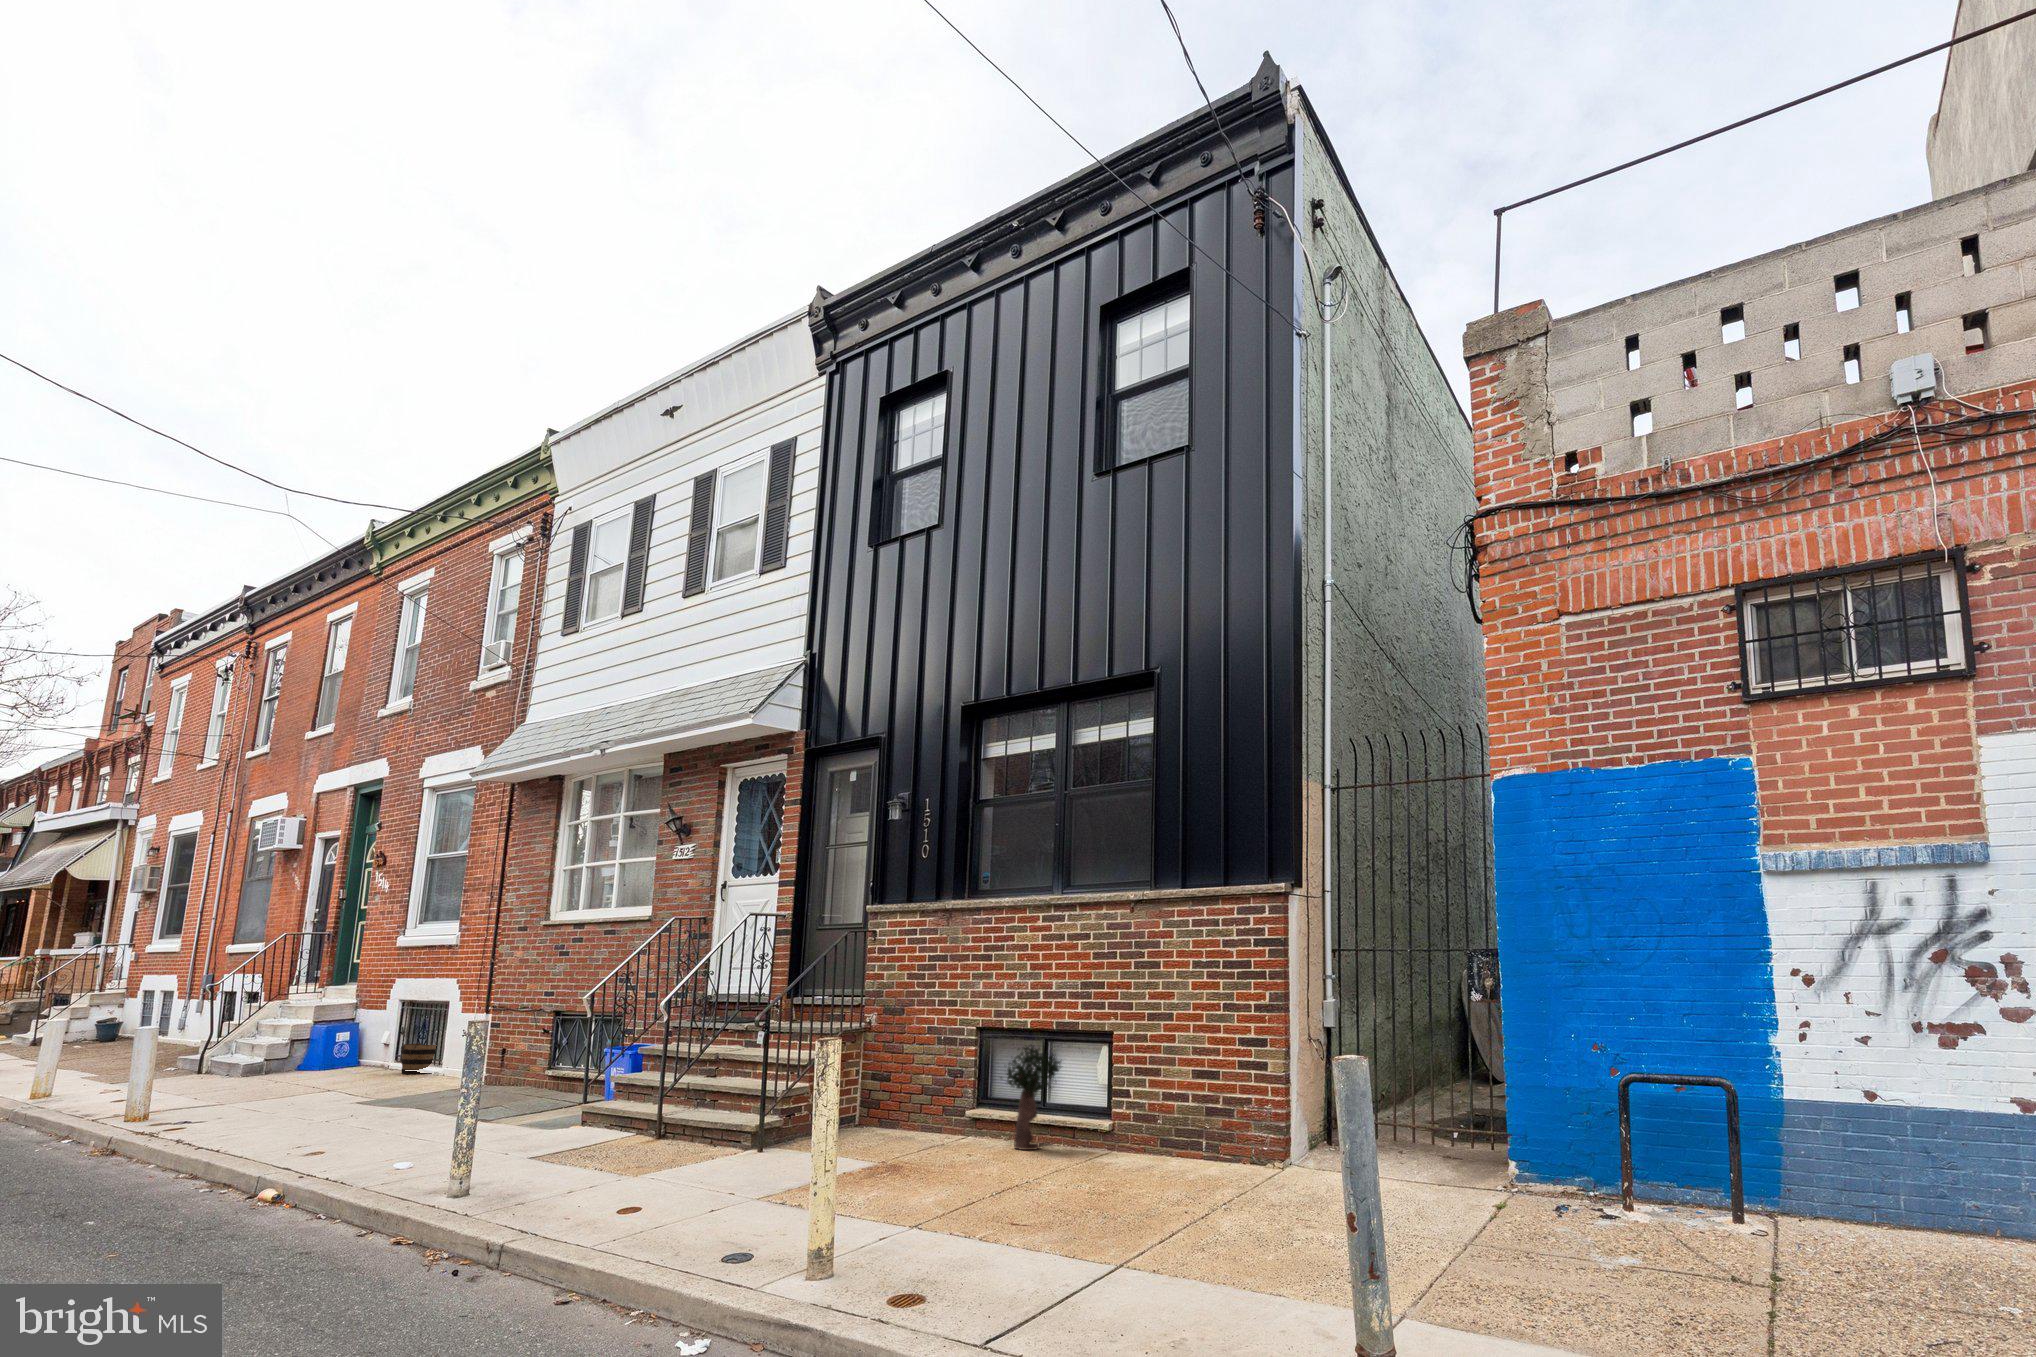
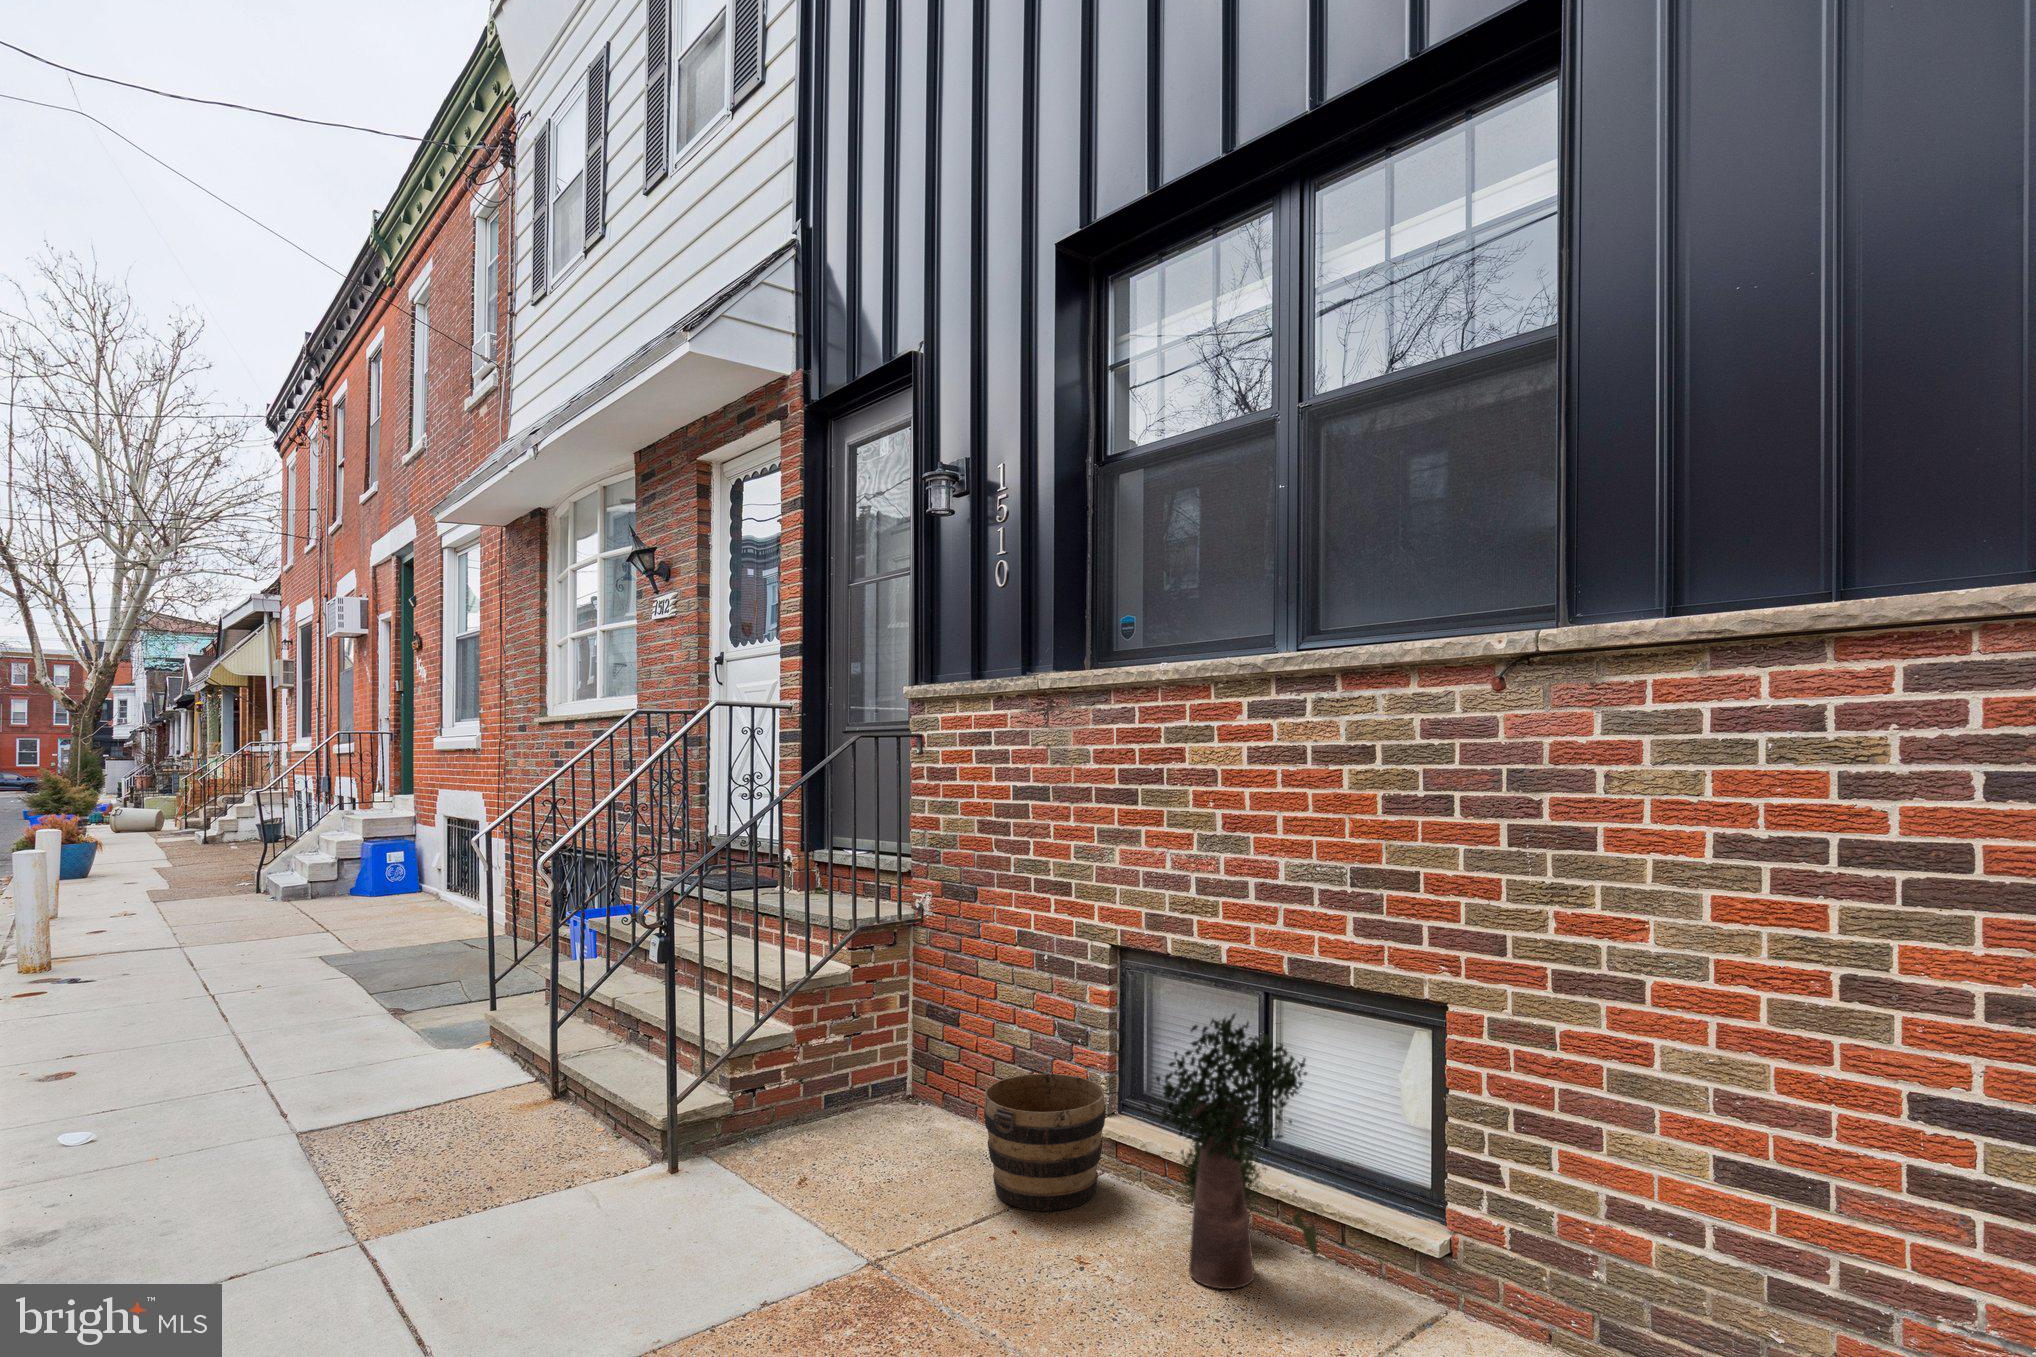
bucket: present [401,1043,437,1074] -> present [984,1074,1106,1211]

